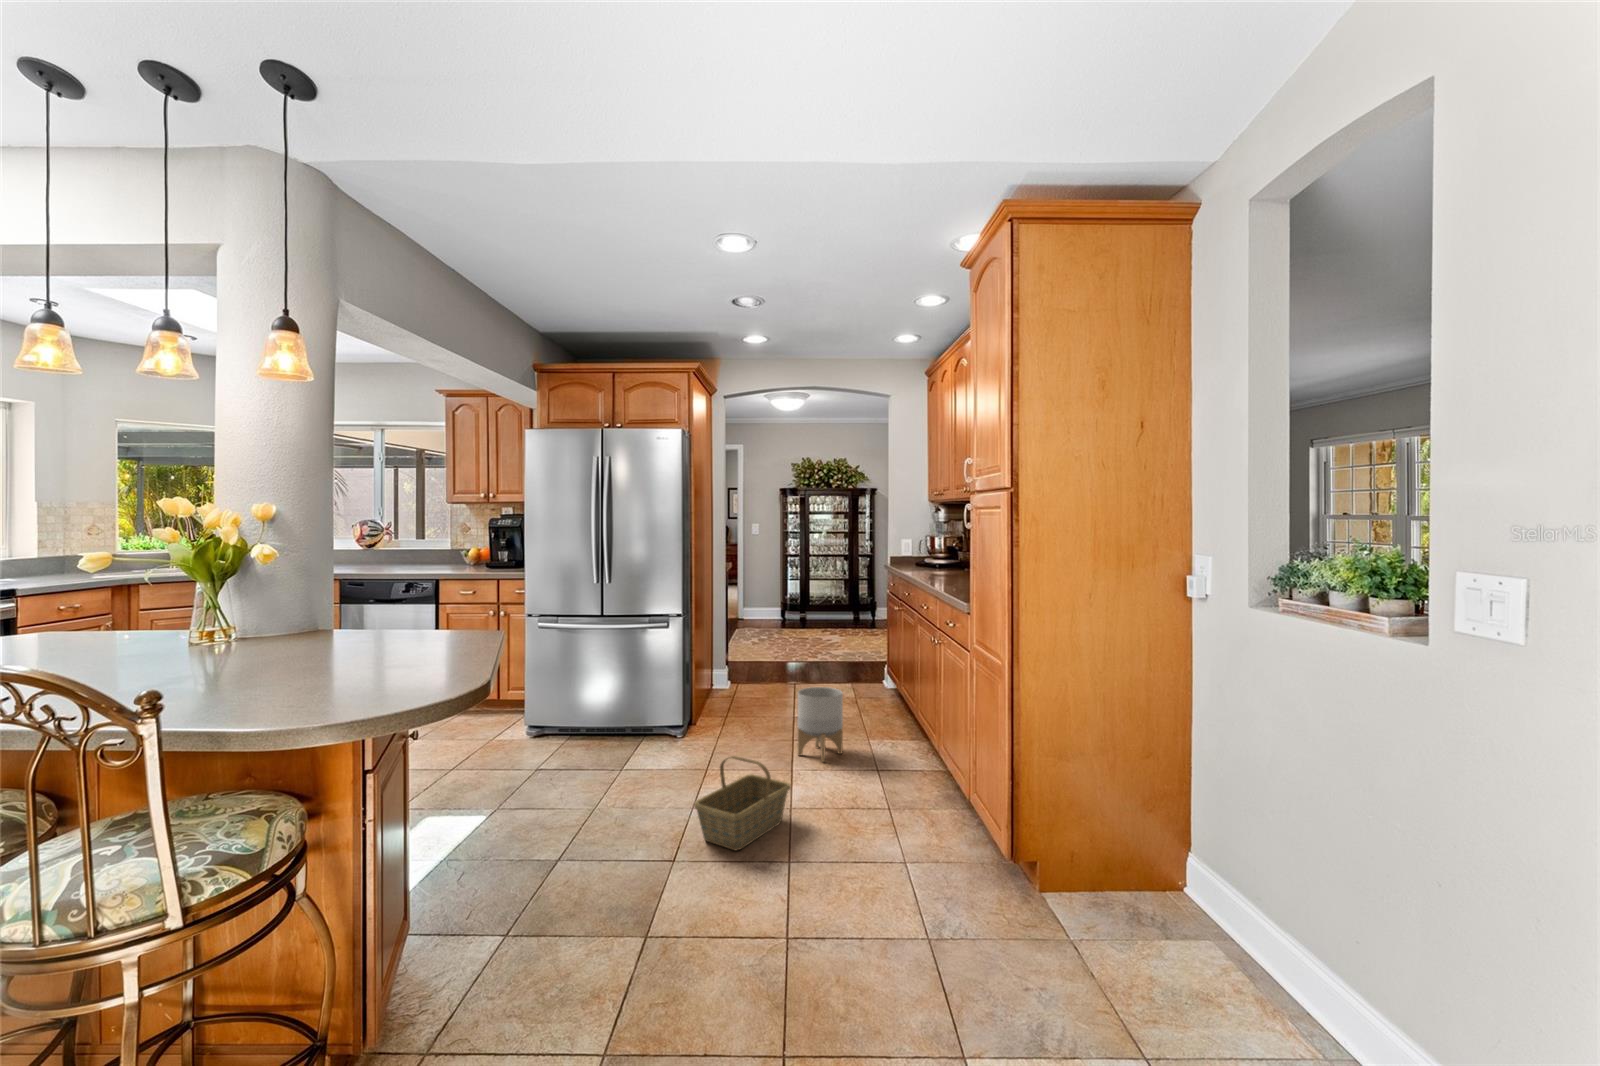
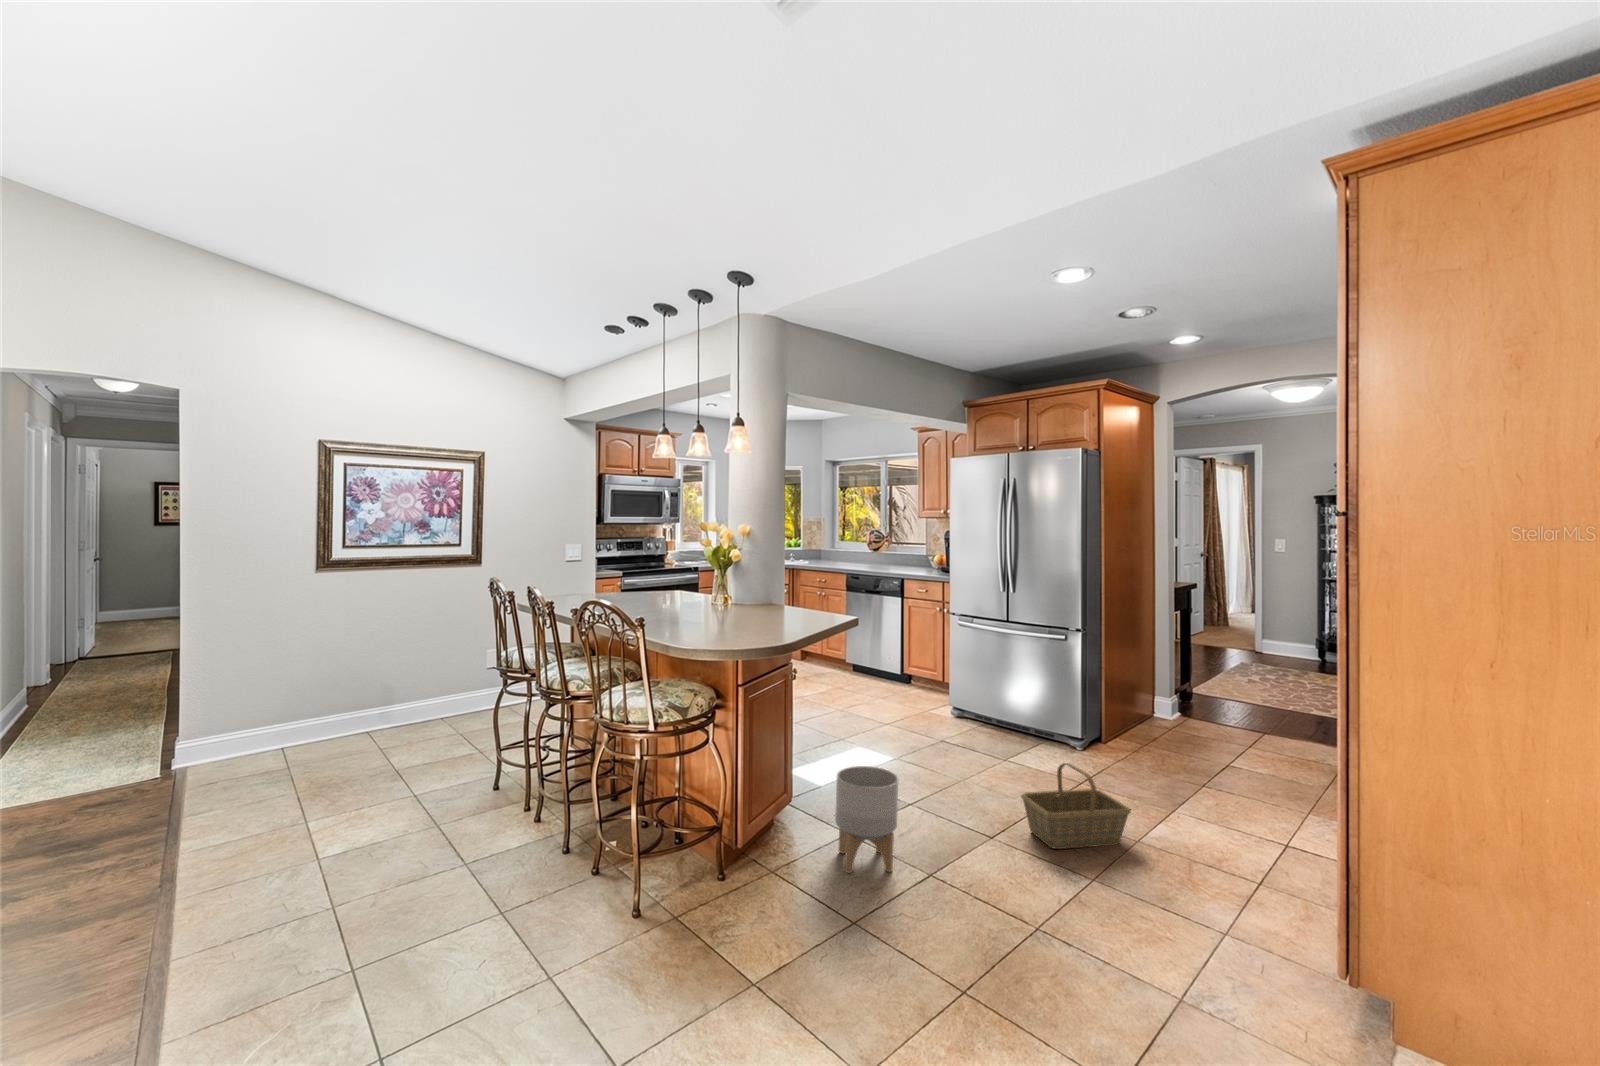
planter: present [797,687,843,762] -> present [835,766,899,873]

